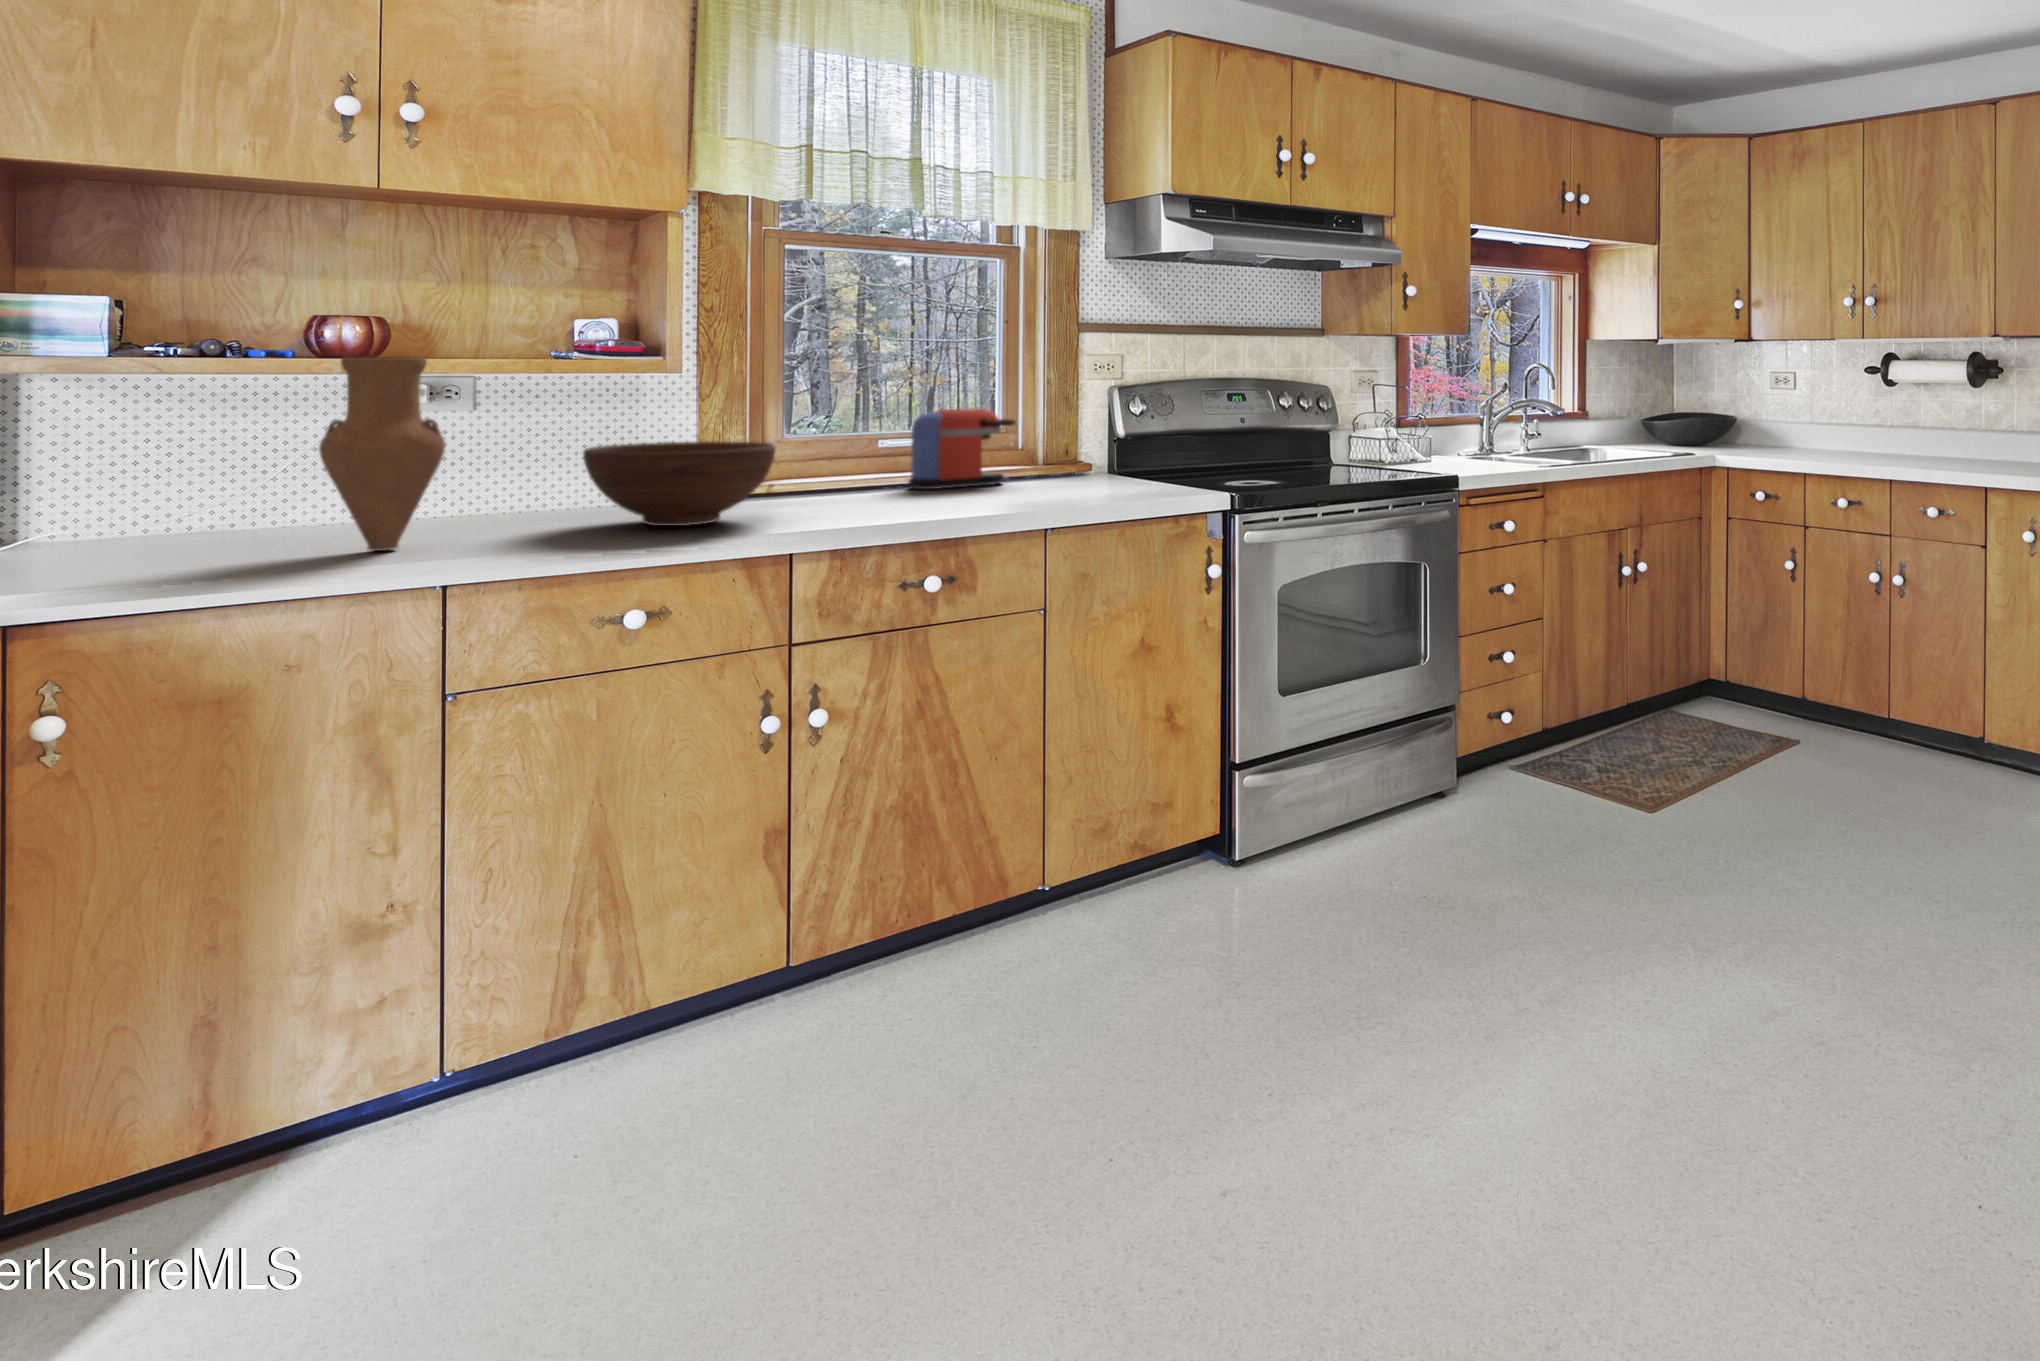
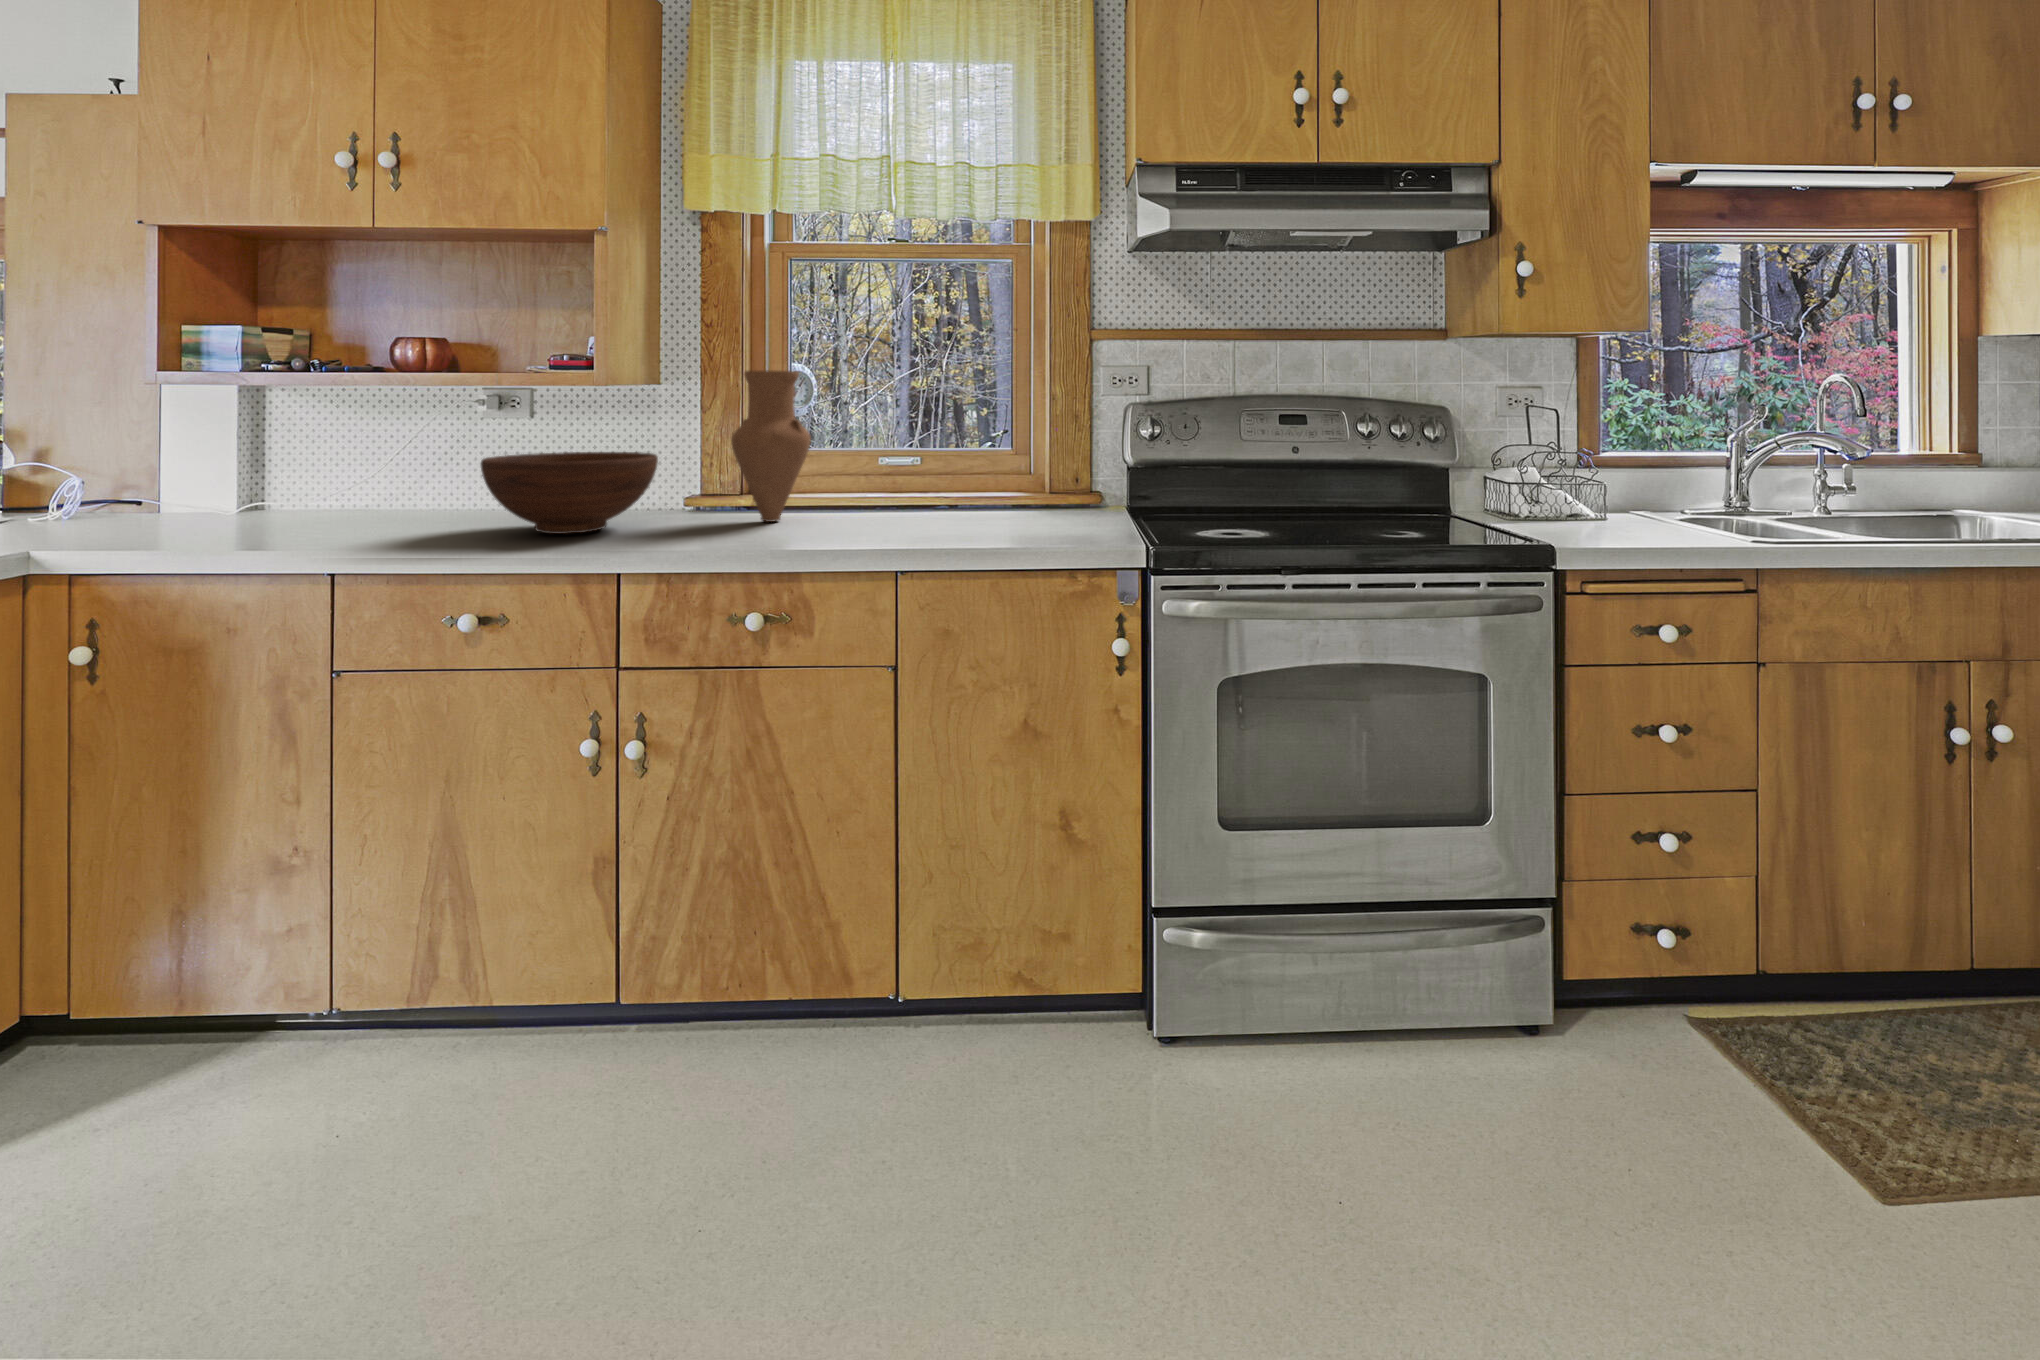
vase: present [319,357,446,551] -> present [731,370,811,522]
coffee maker: present [909,408,1016,489] -> none [883,426,1002,510]

